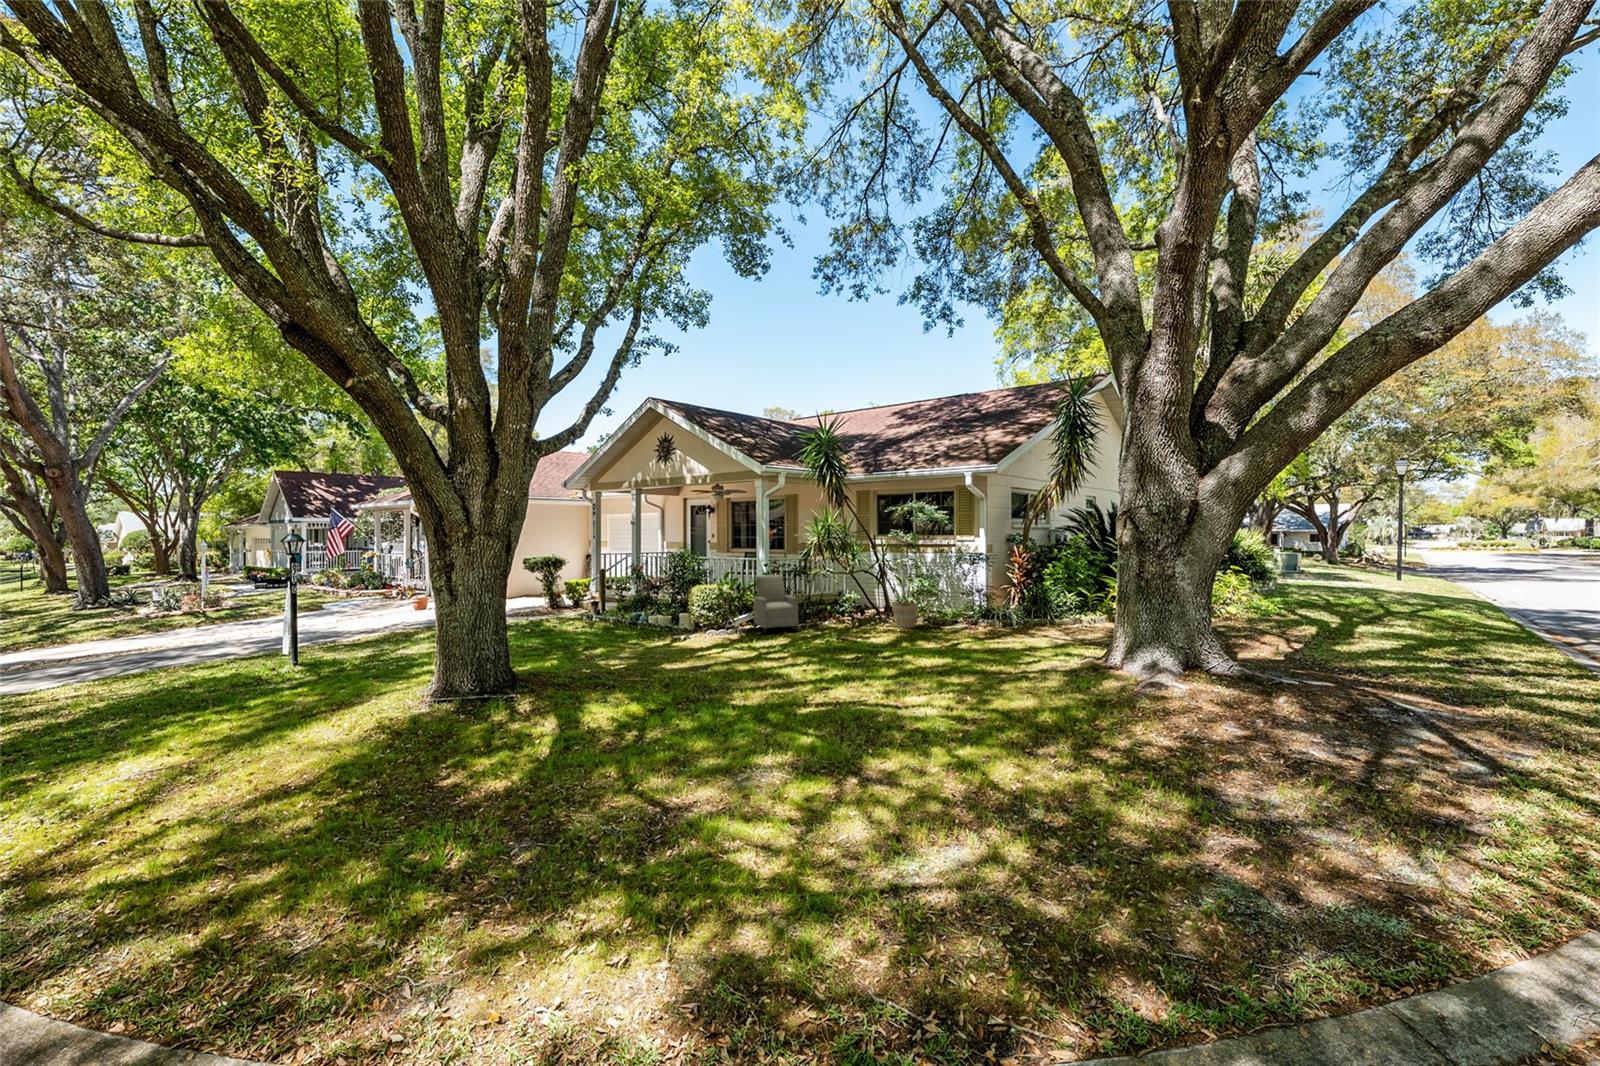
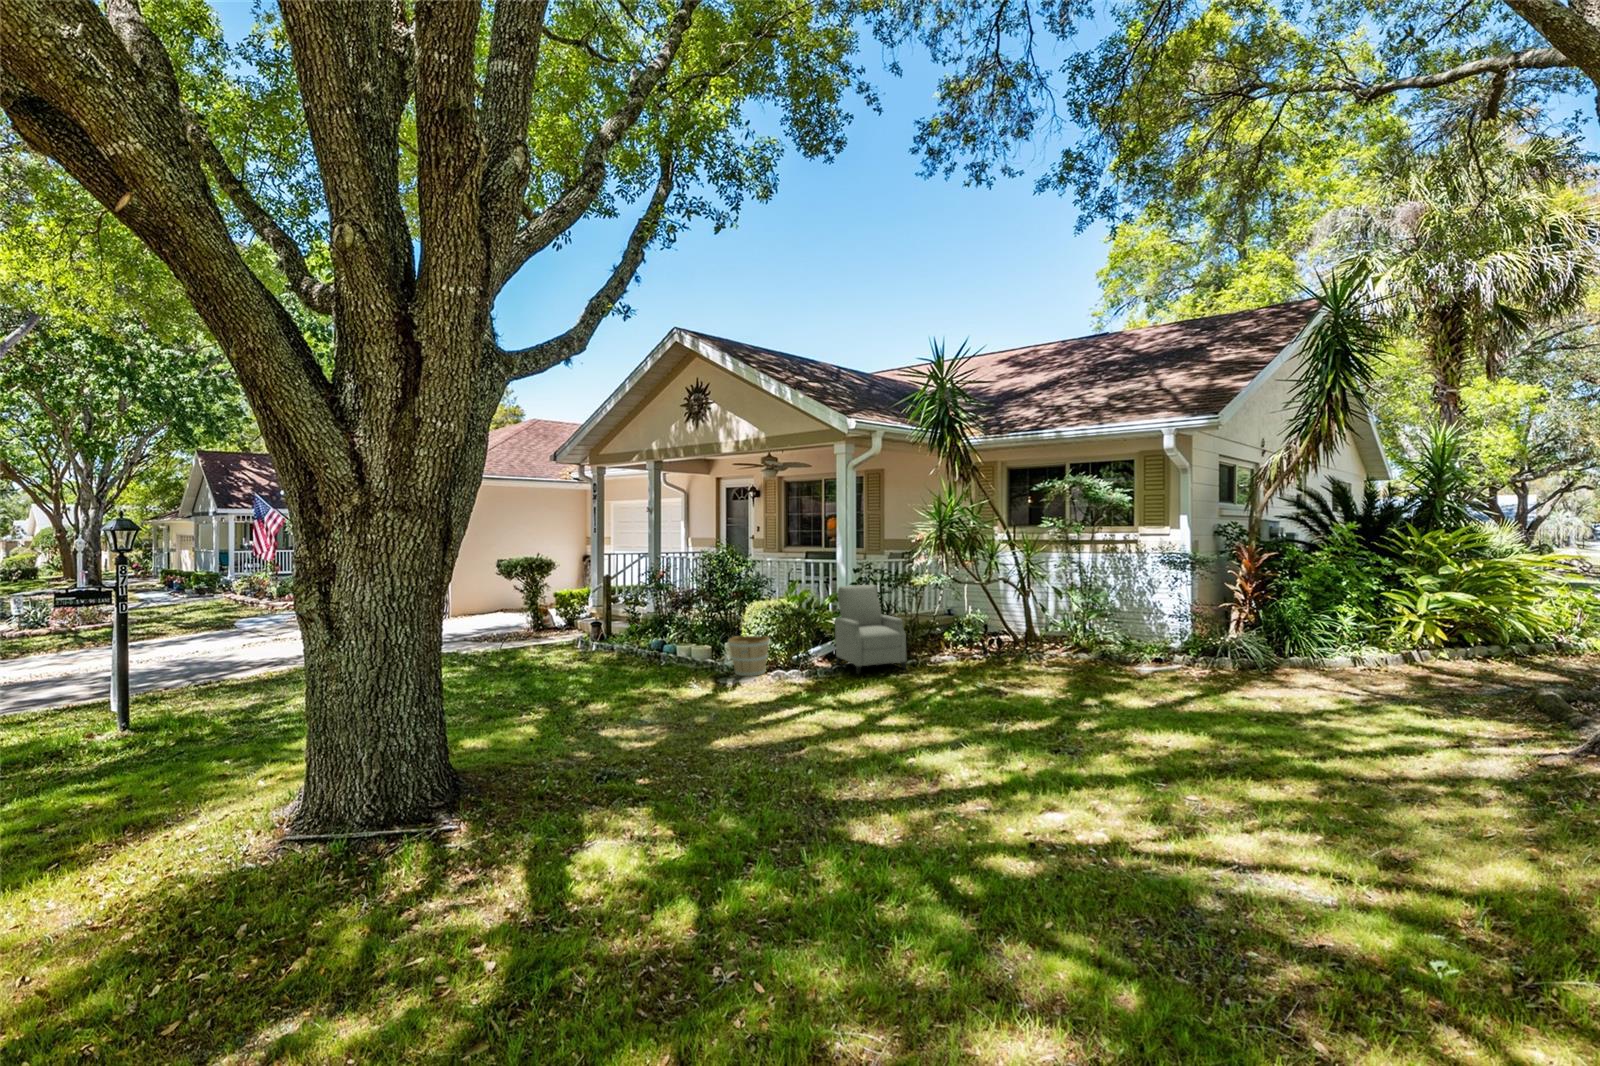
wooden bucket: present [892,602,919,628] -> present [728,636,770,676]

